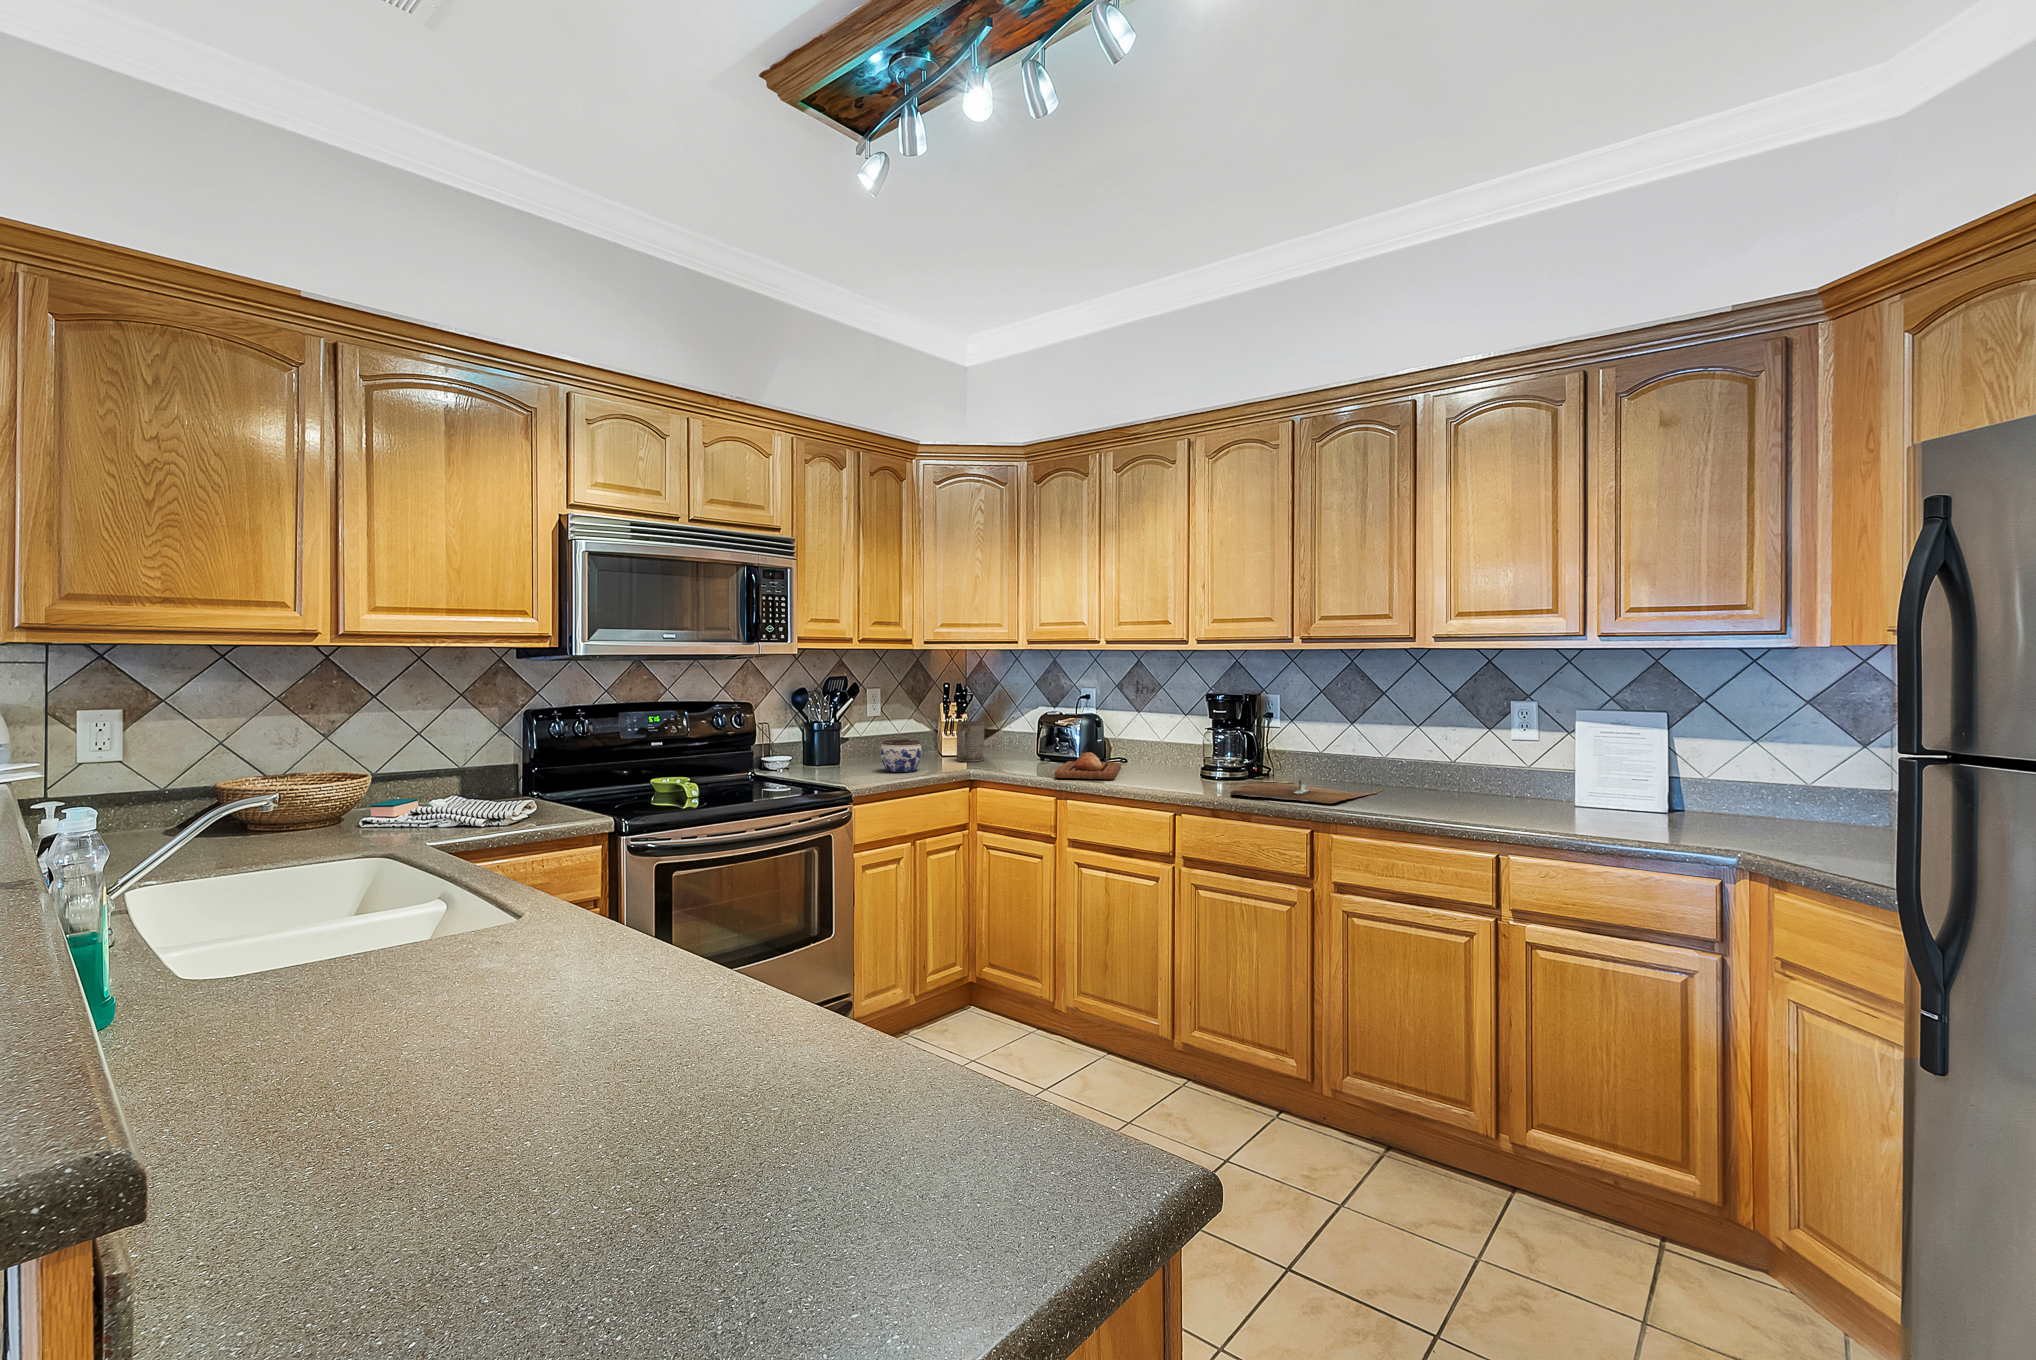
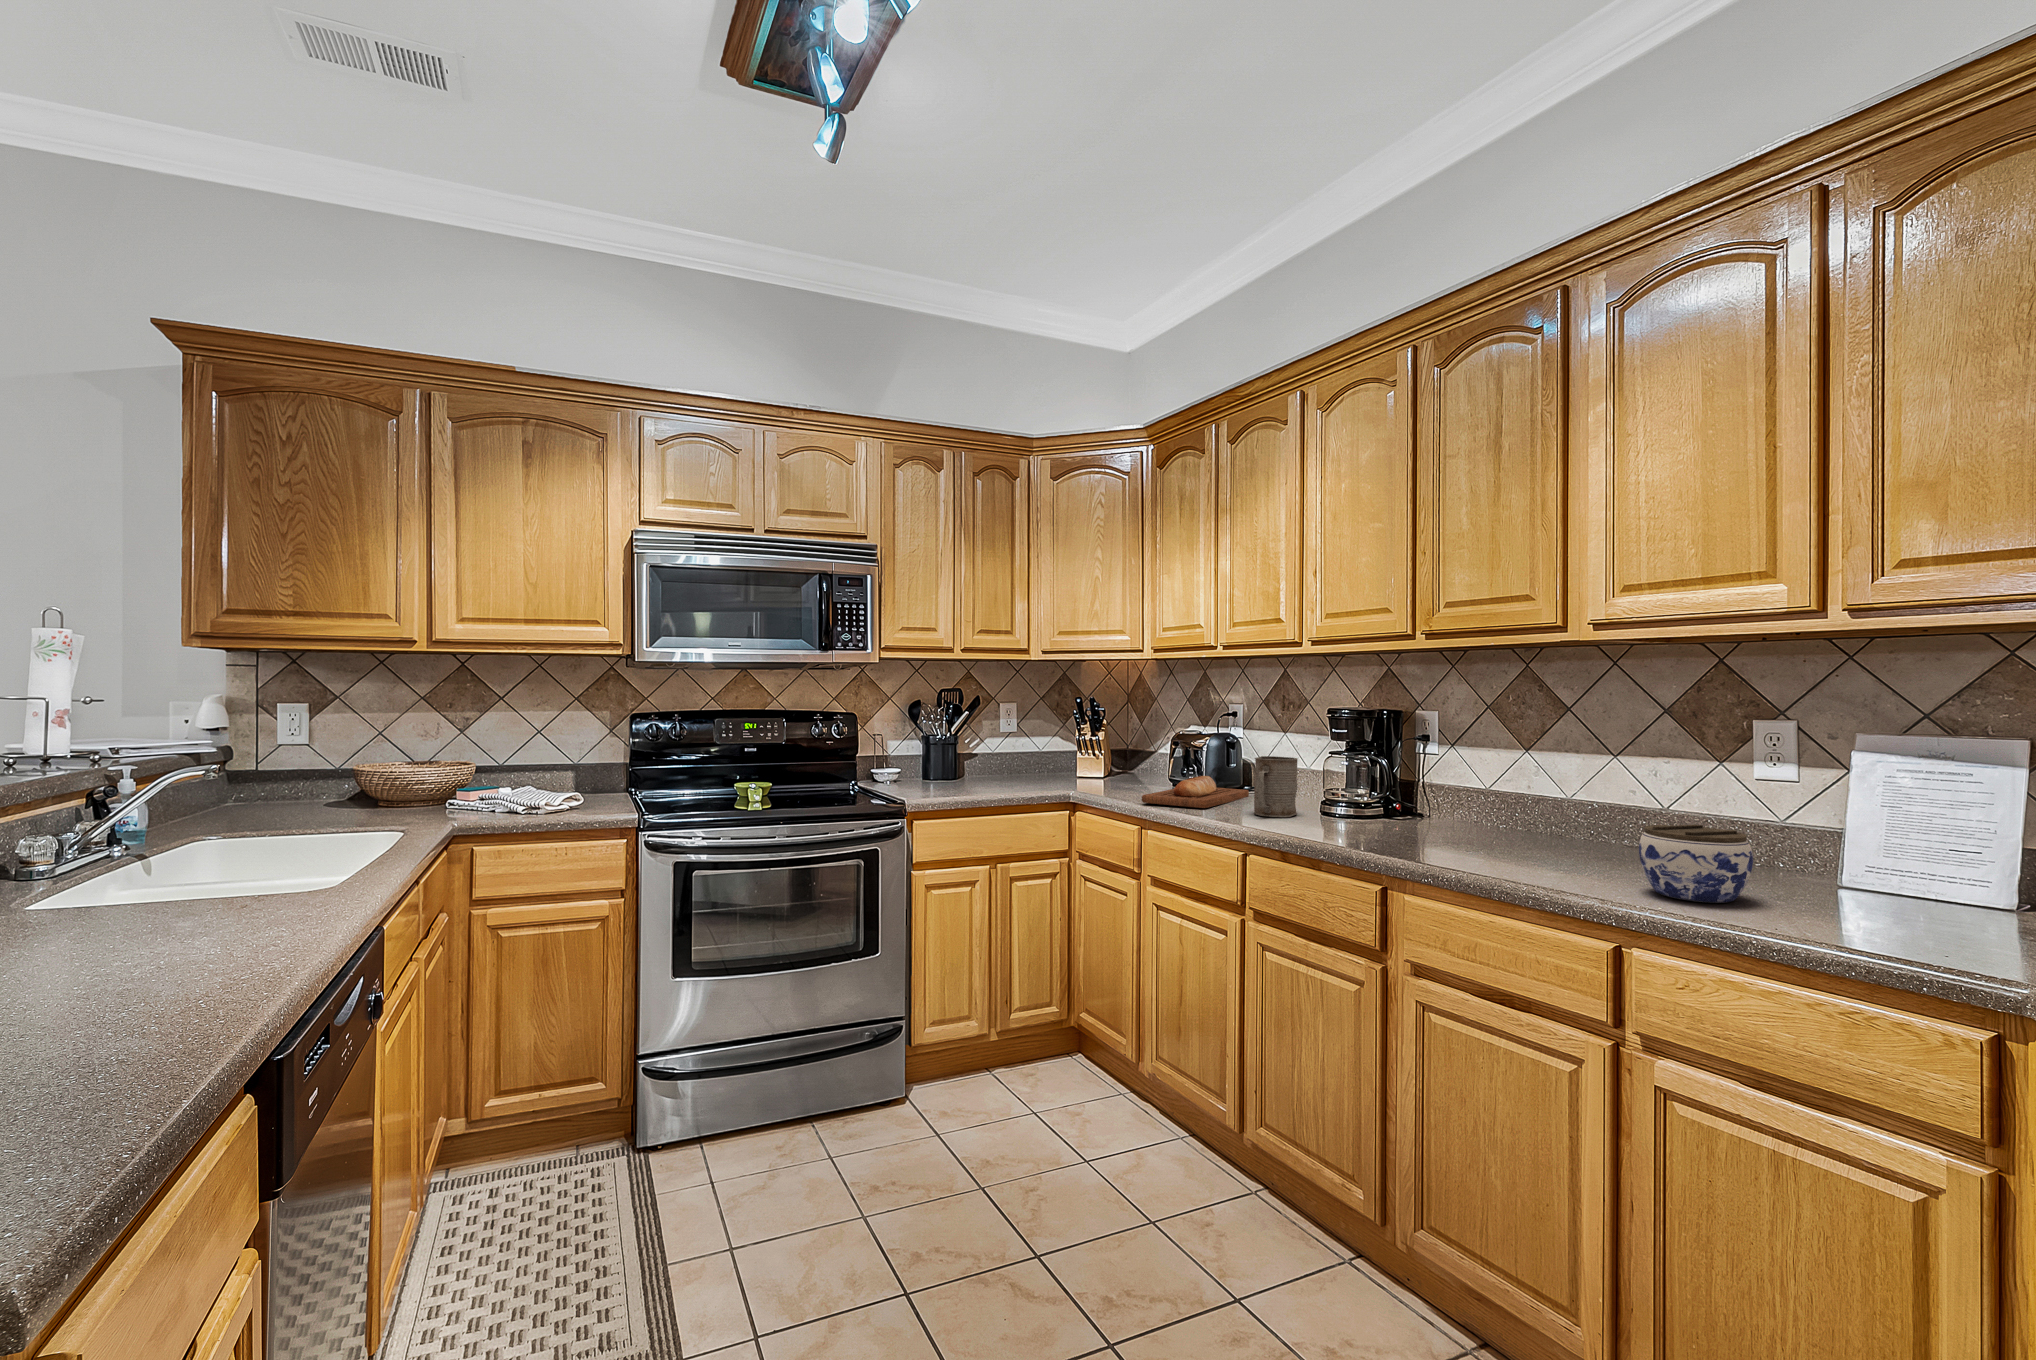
mug: present [956,721,985,761] -> present [1254,756,1298,817]
jar: present [880,739,922,772] -> present [1639,825,1753,903]
cutting board: present [1230,779,1382,803] -> none [1305,820,1543,855]

